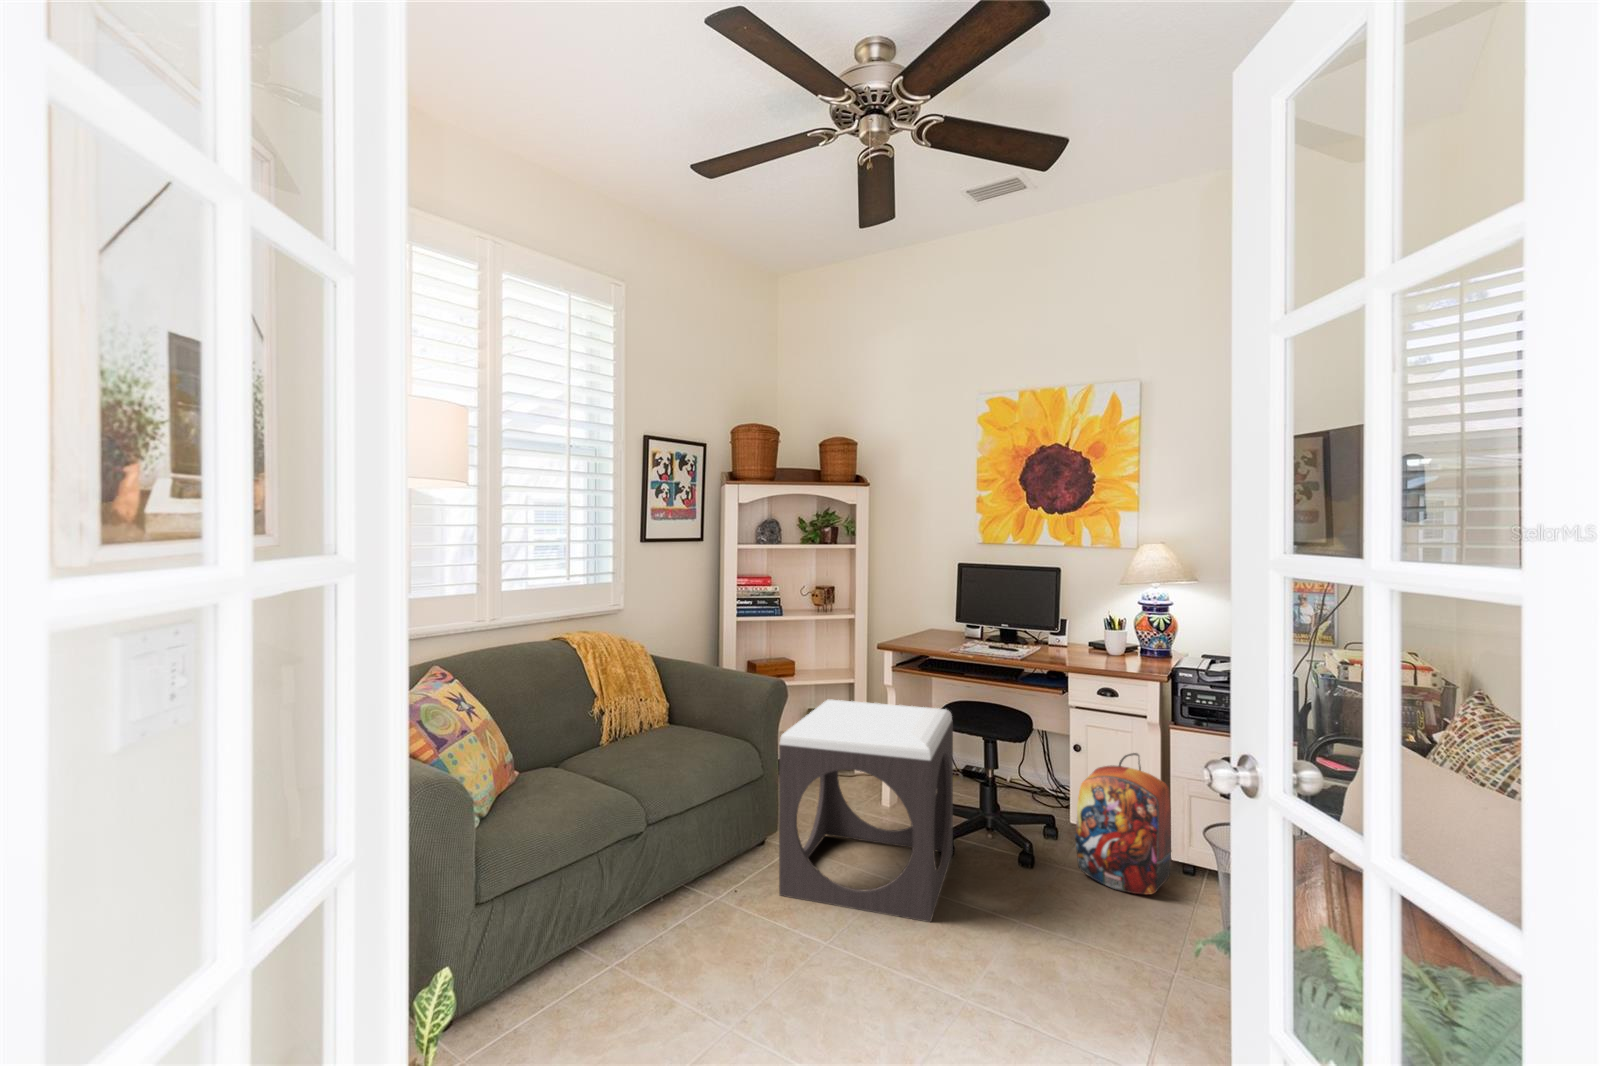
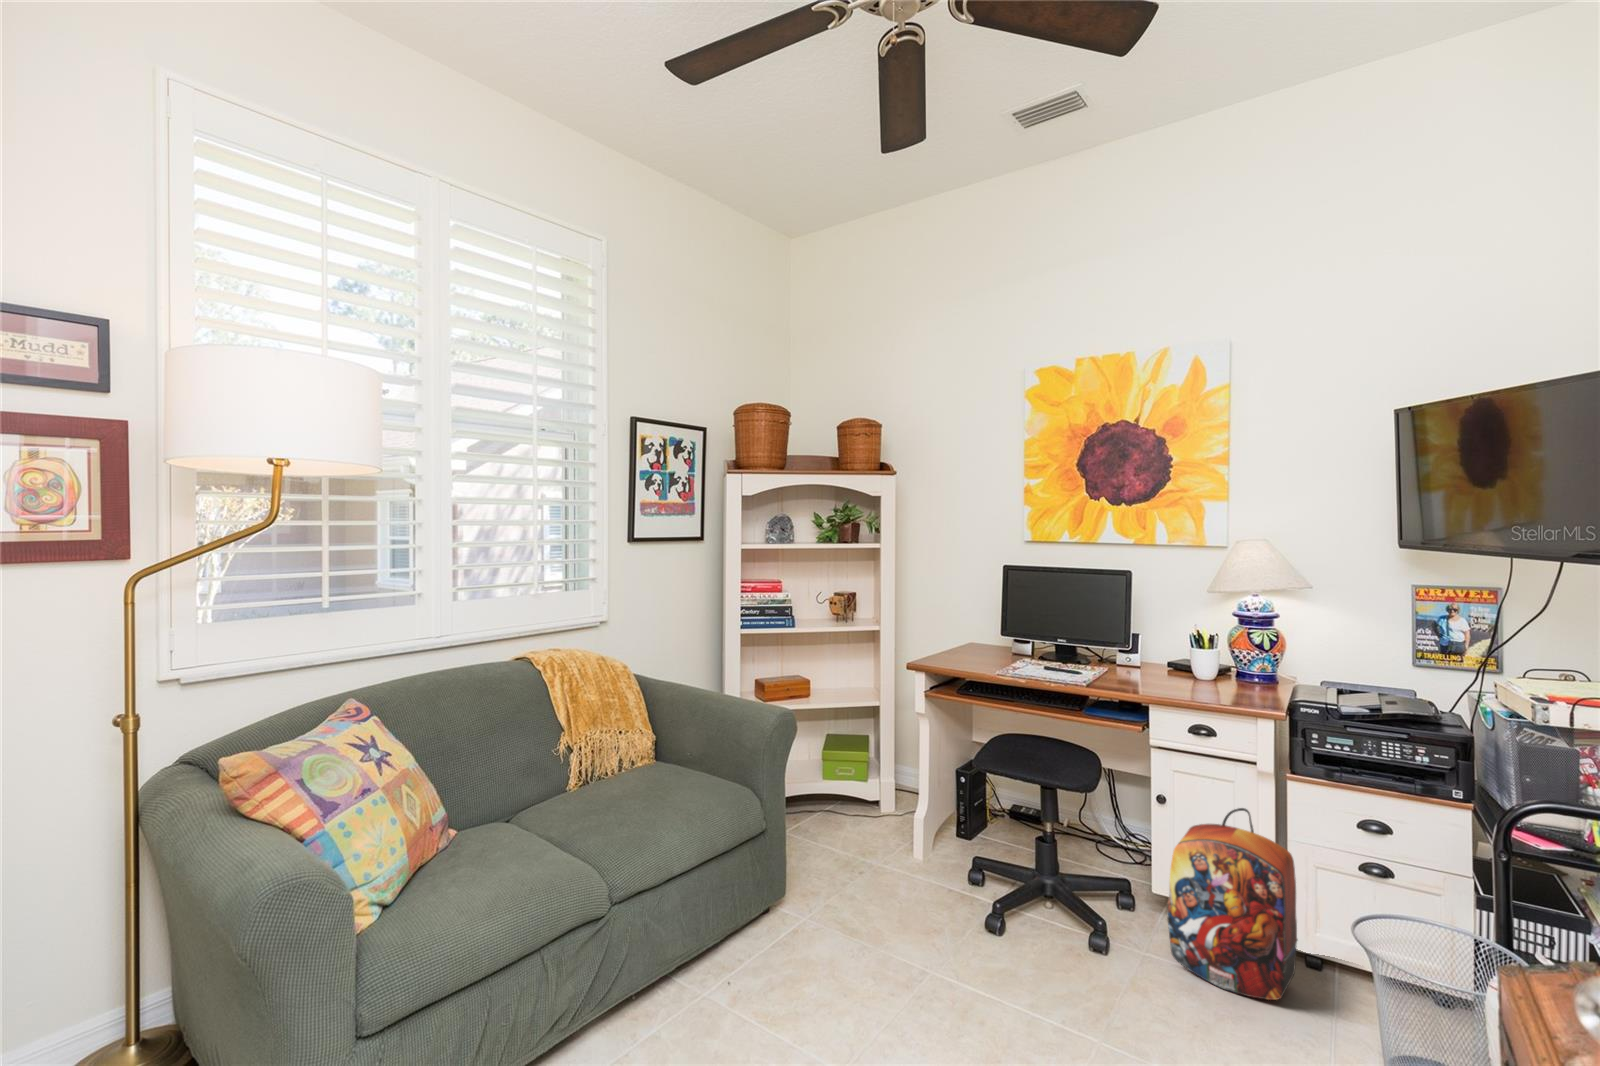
footstool: present [779,700,953,923] -> none [787,734,1006,1041]

